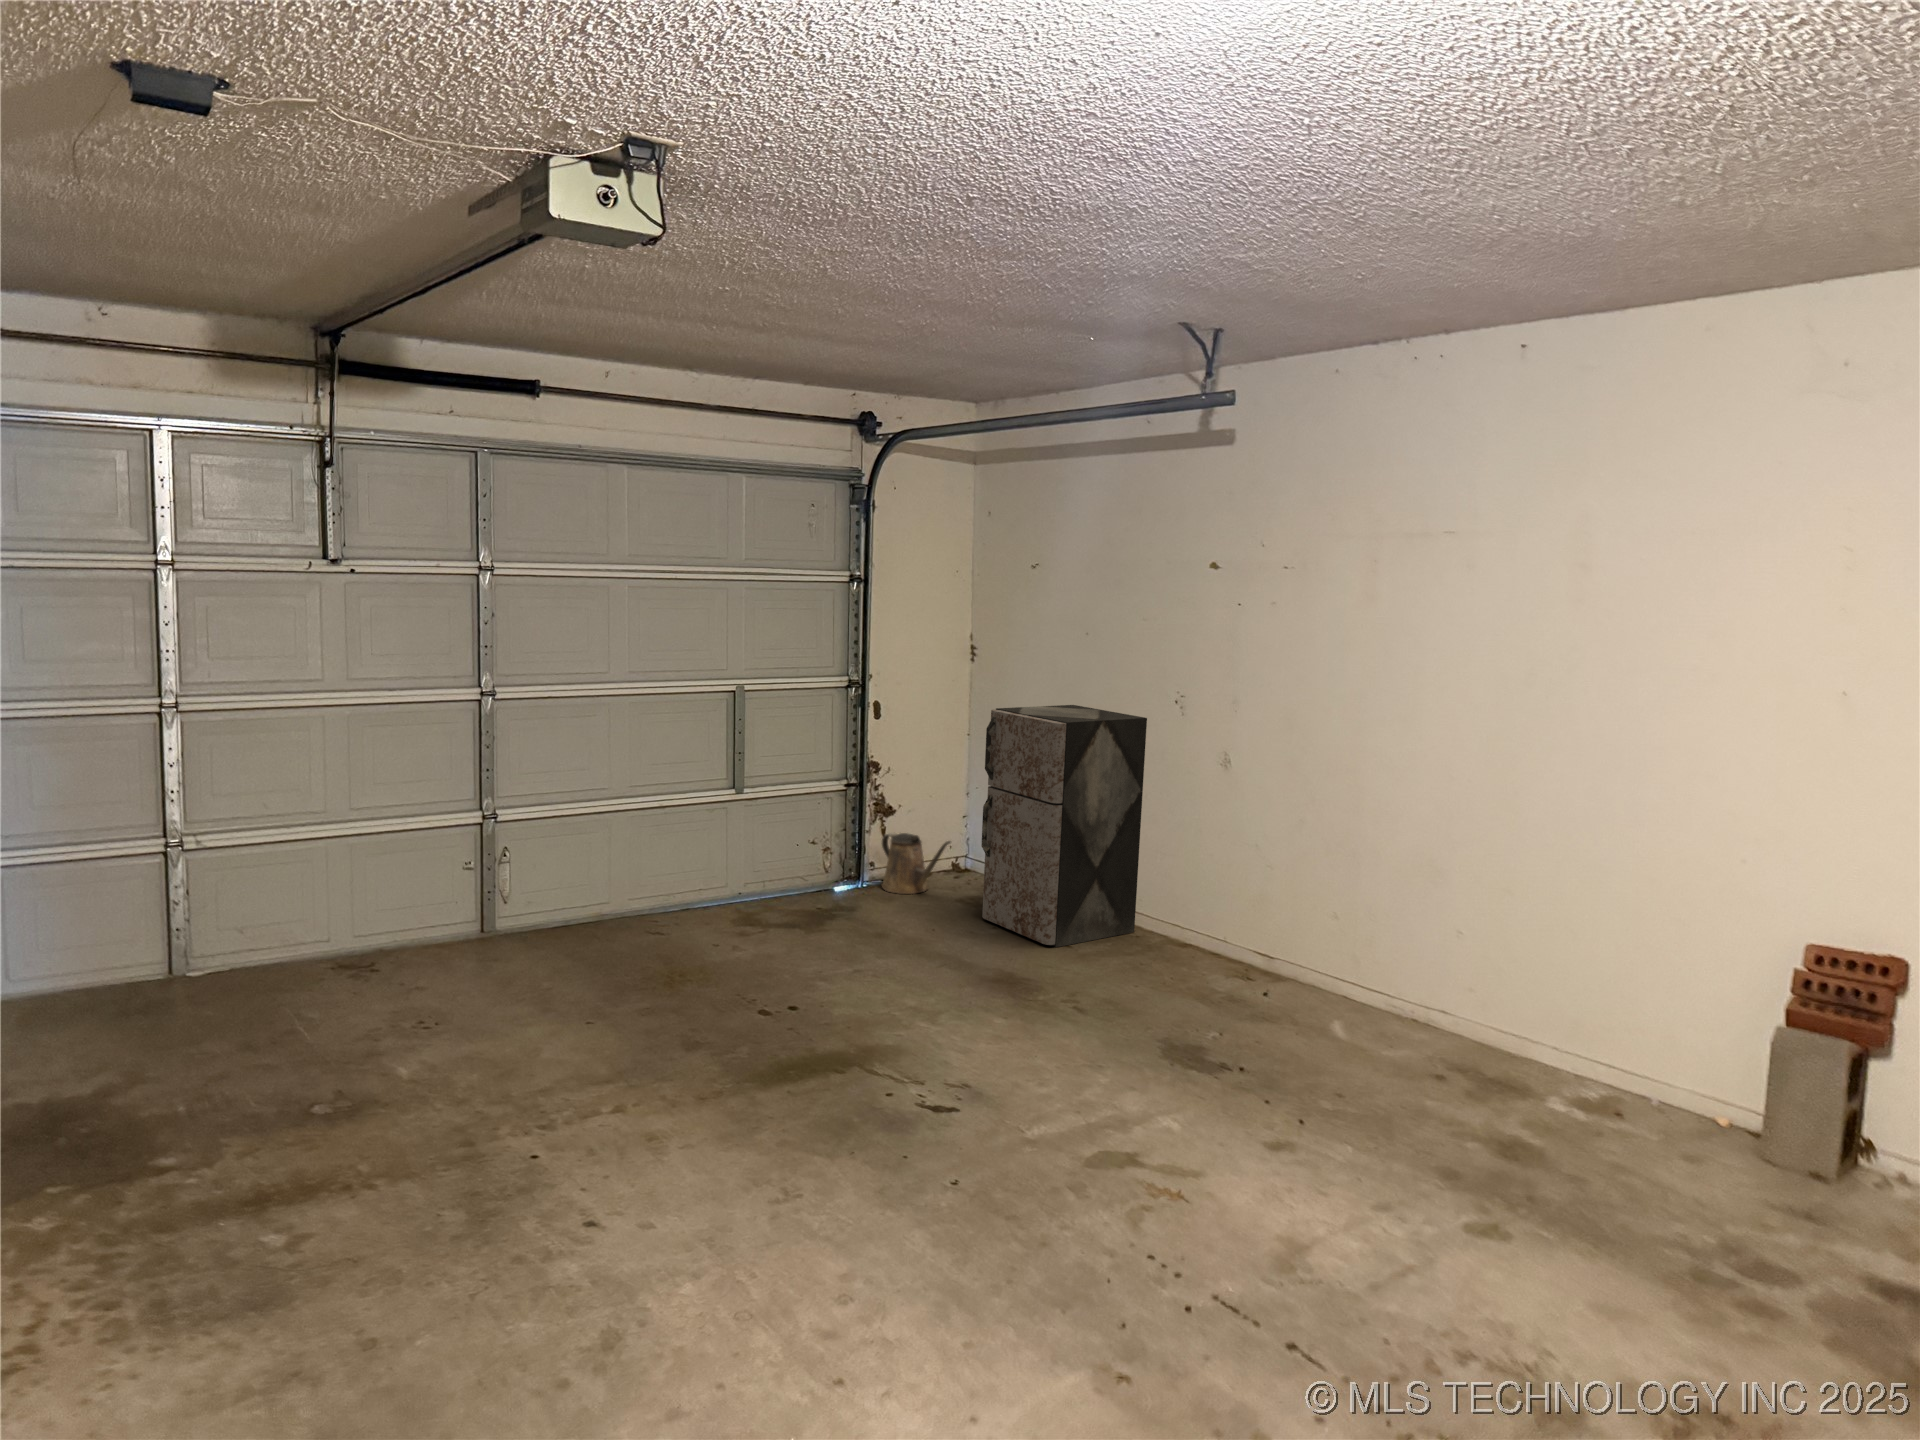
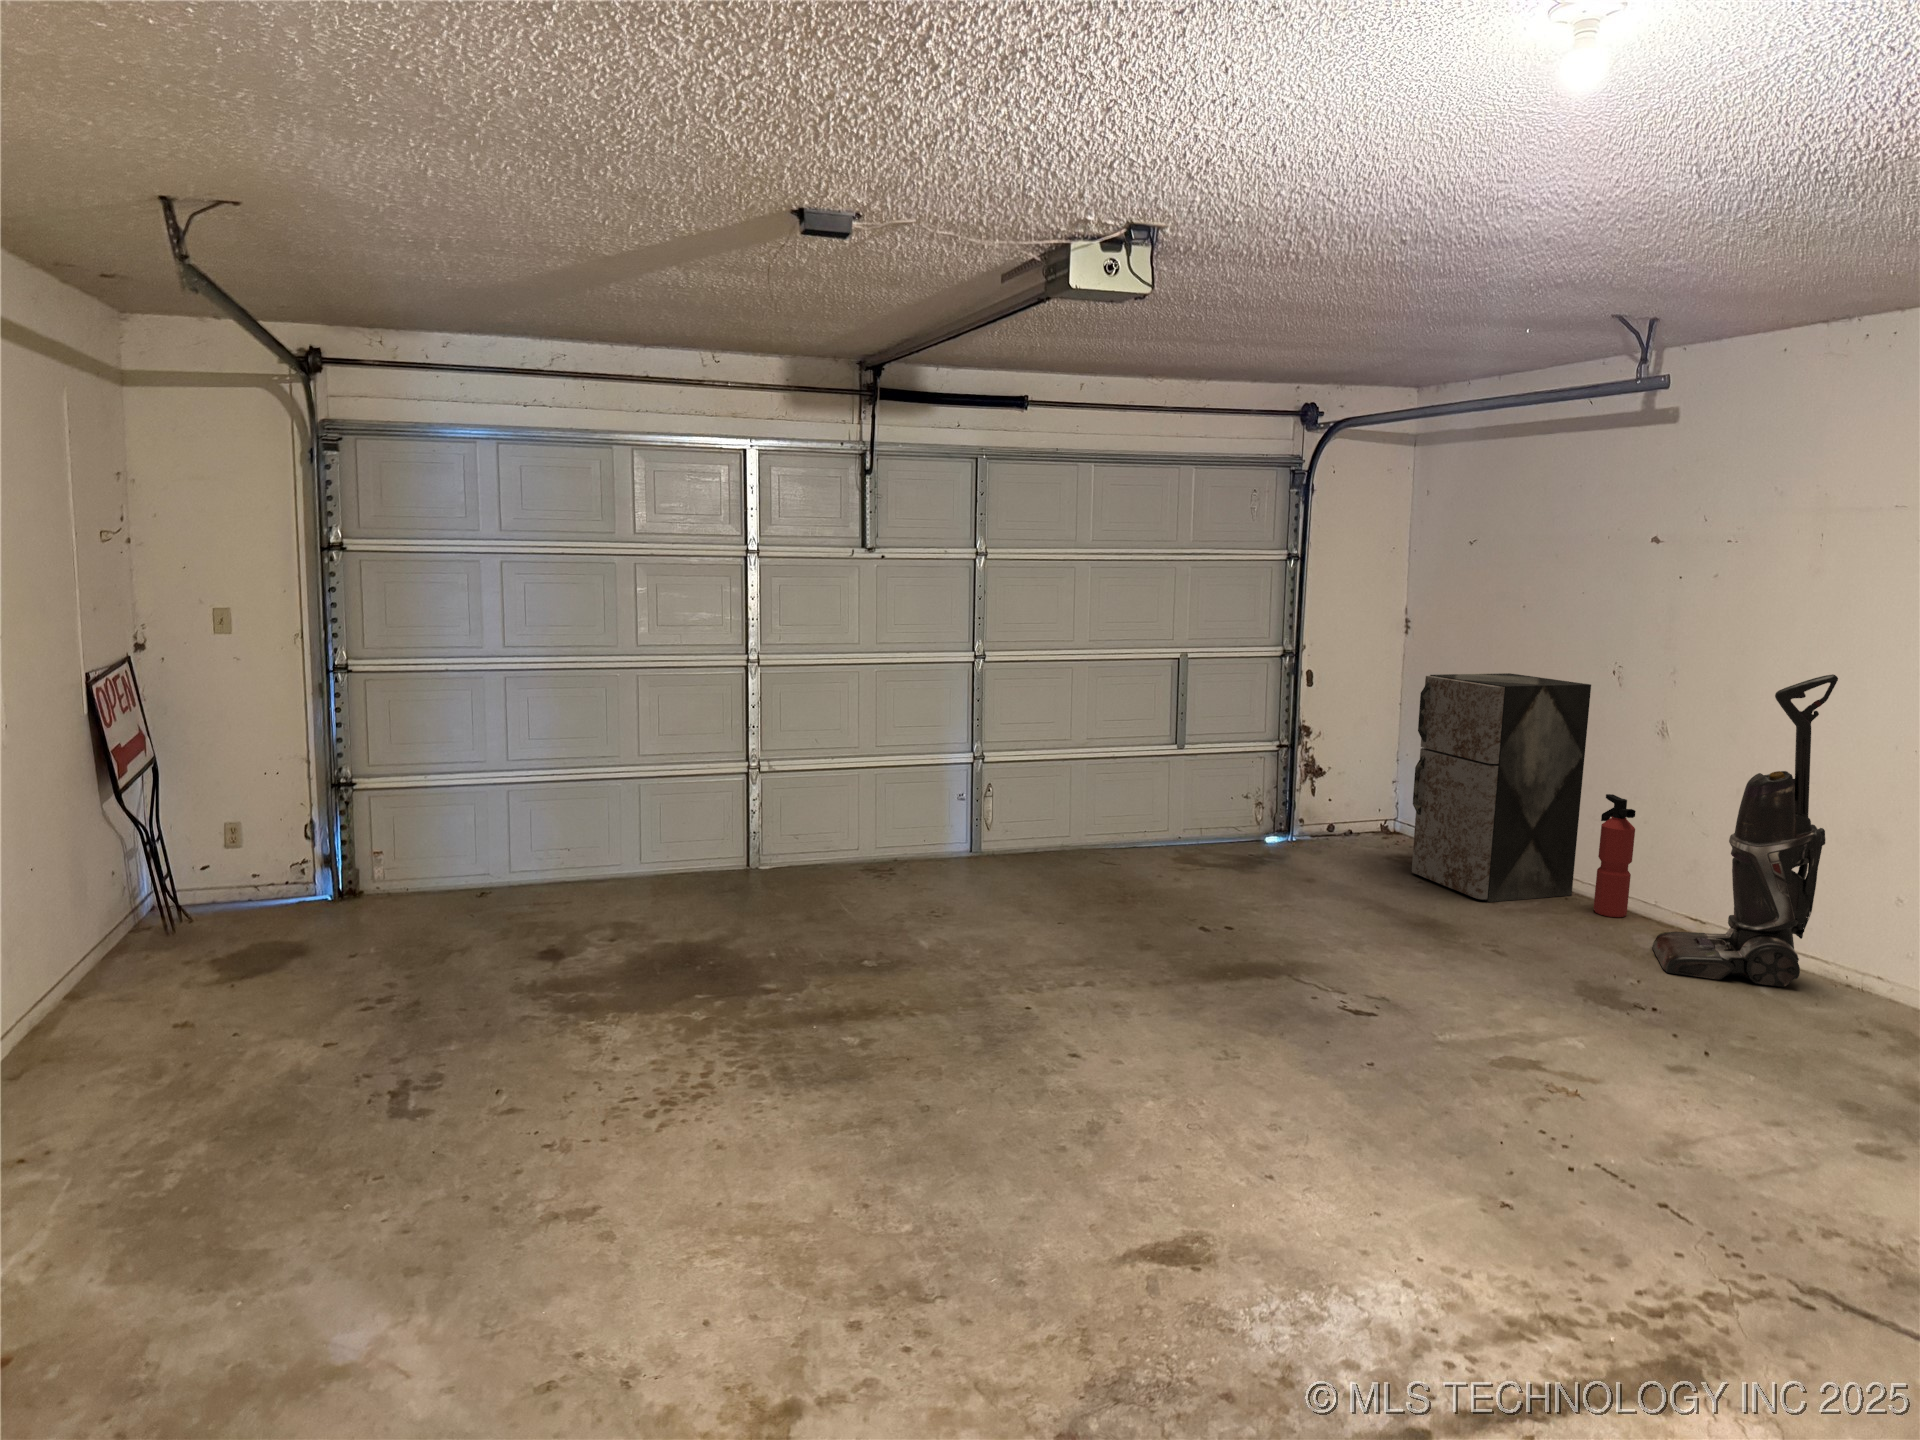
vacuum cleaner: none [1206,713,1356,1019] -> present [1652,674,1838,987]
fire extinguisher: none [1154,829,1189,954] -> present [1594,794,1636,917]
watering can: present [882,833,951,894] -> none [1311,792,1381,848]

